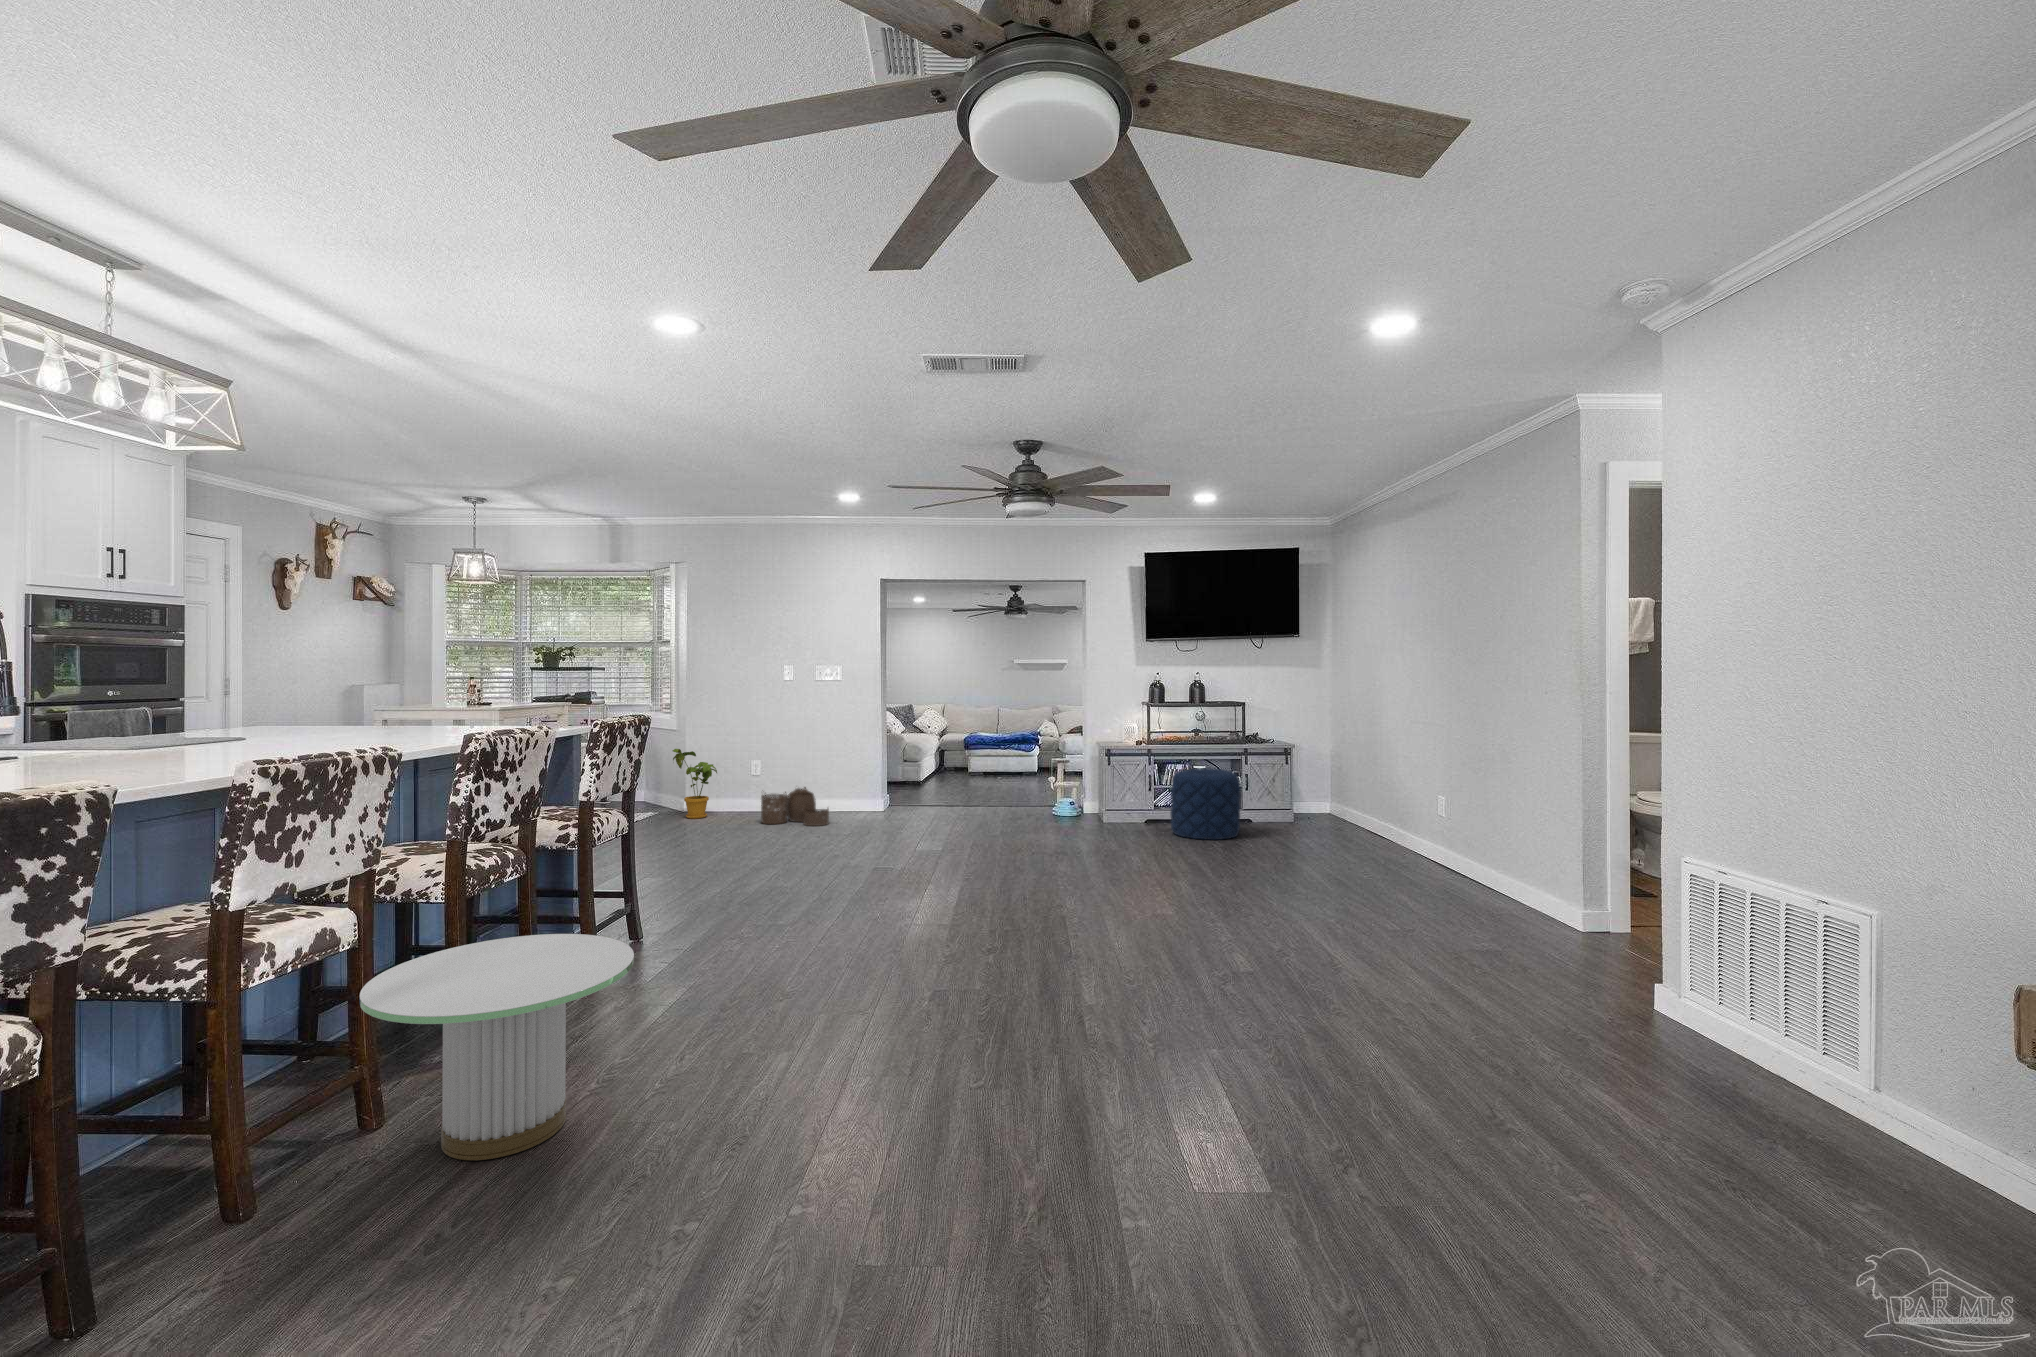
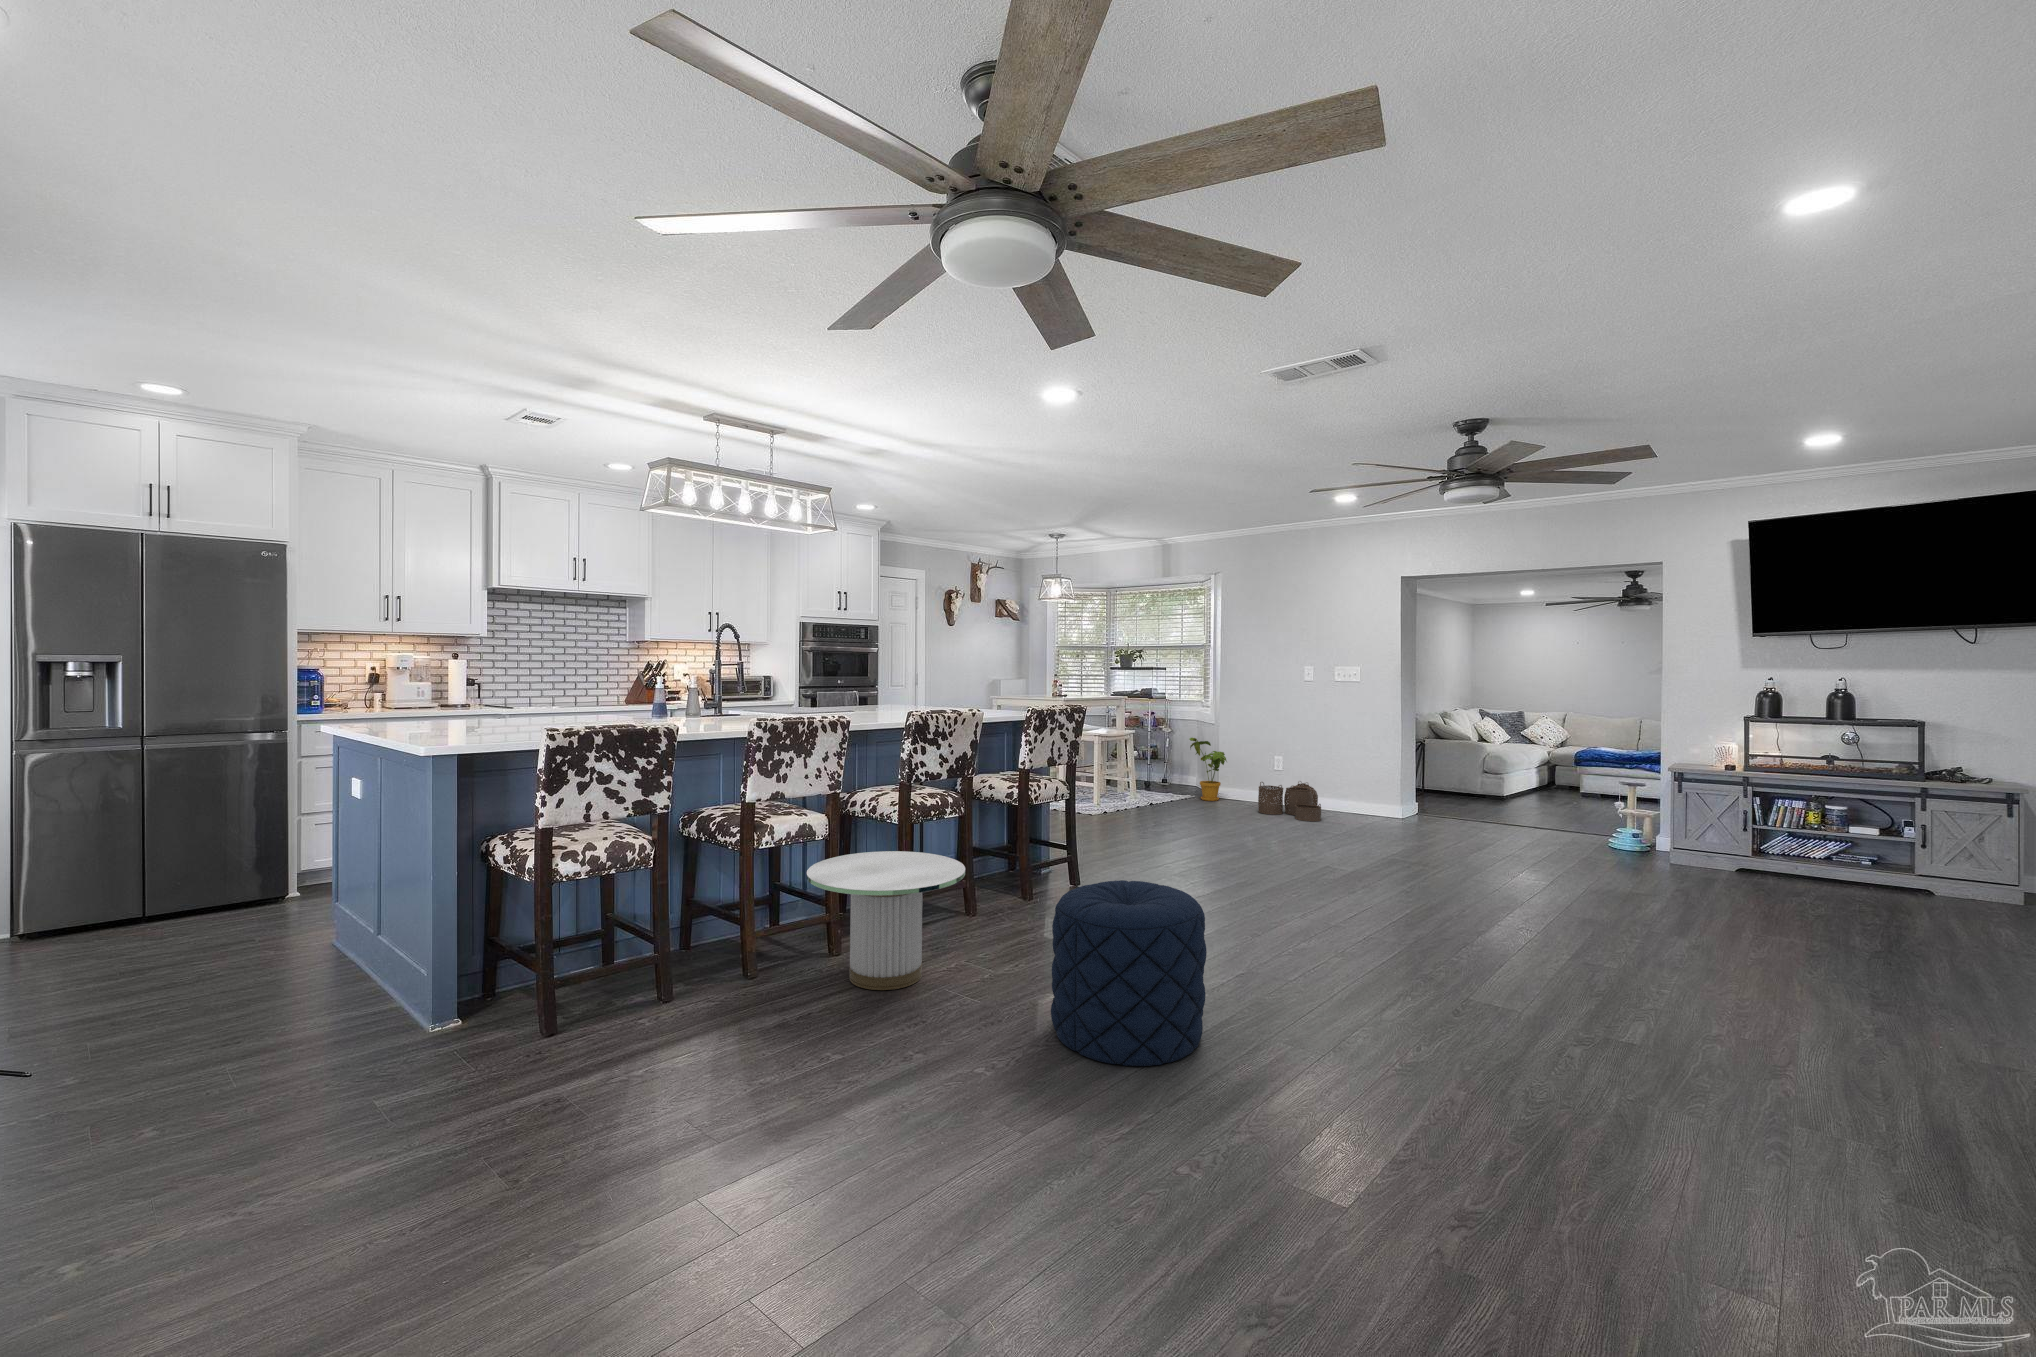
pouf: present [1170,769,1241,840] -> present [1051,880,1207,1066]

